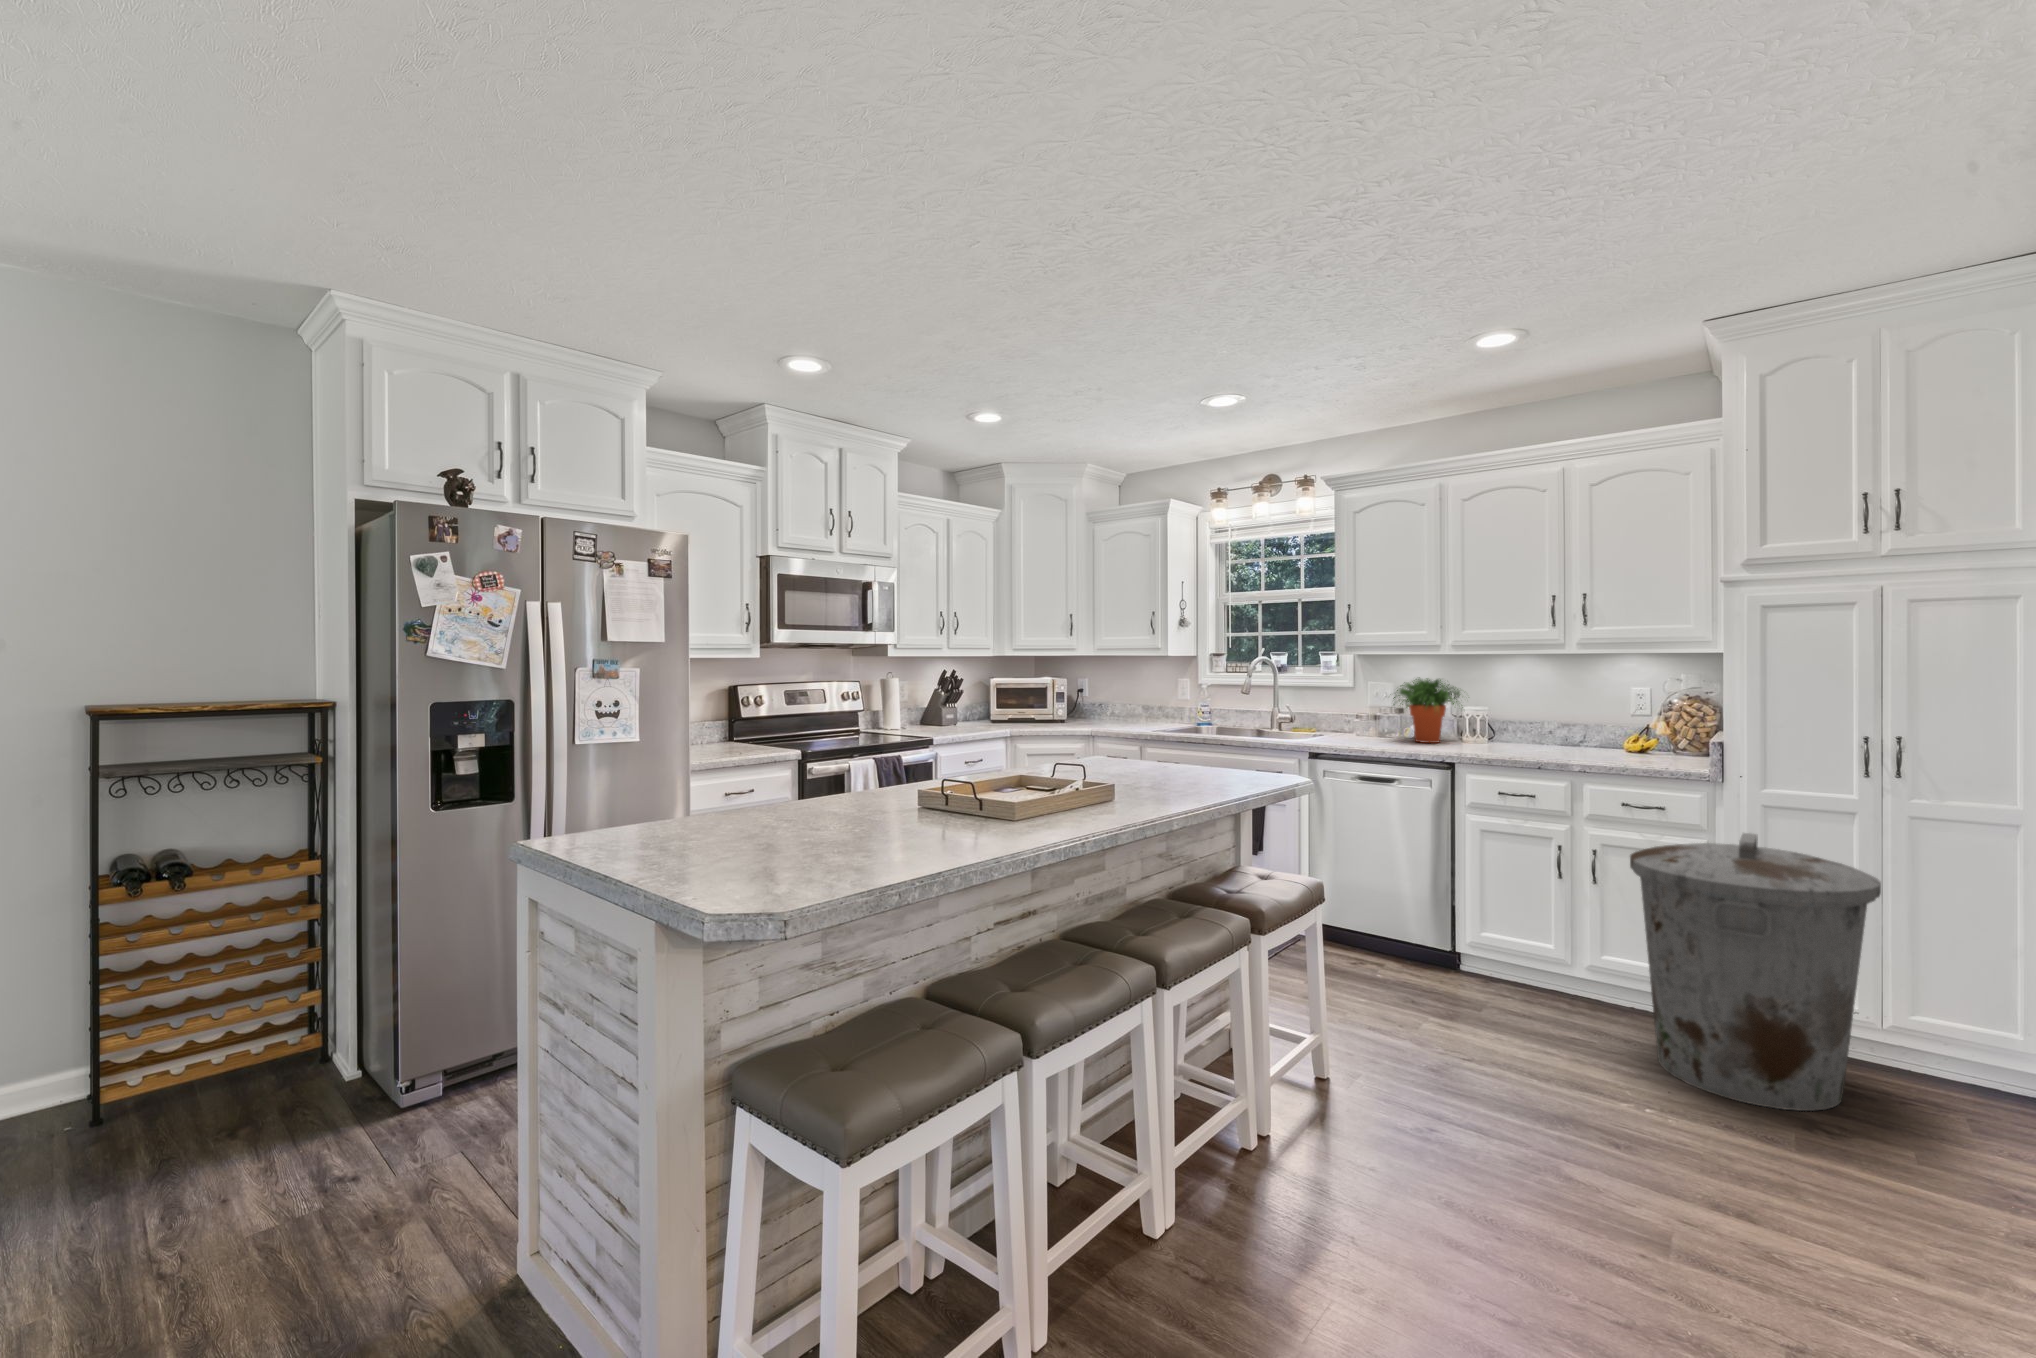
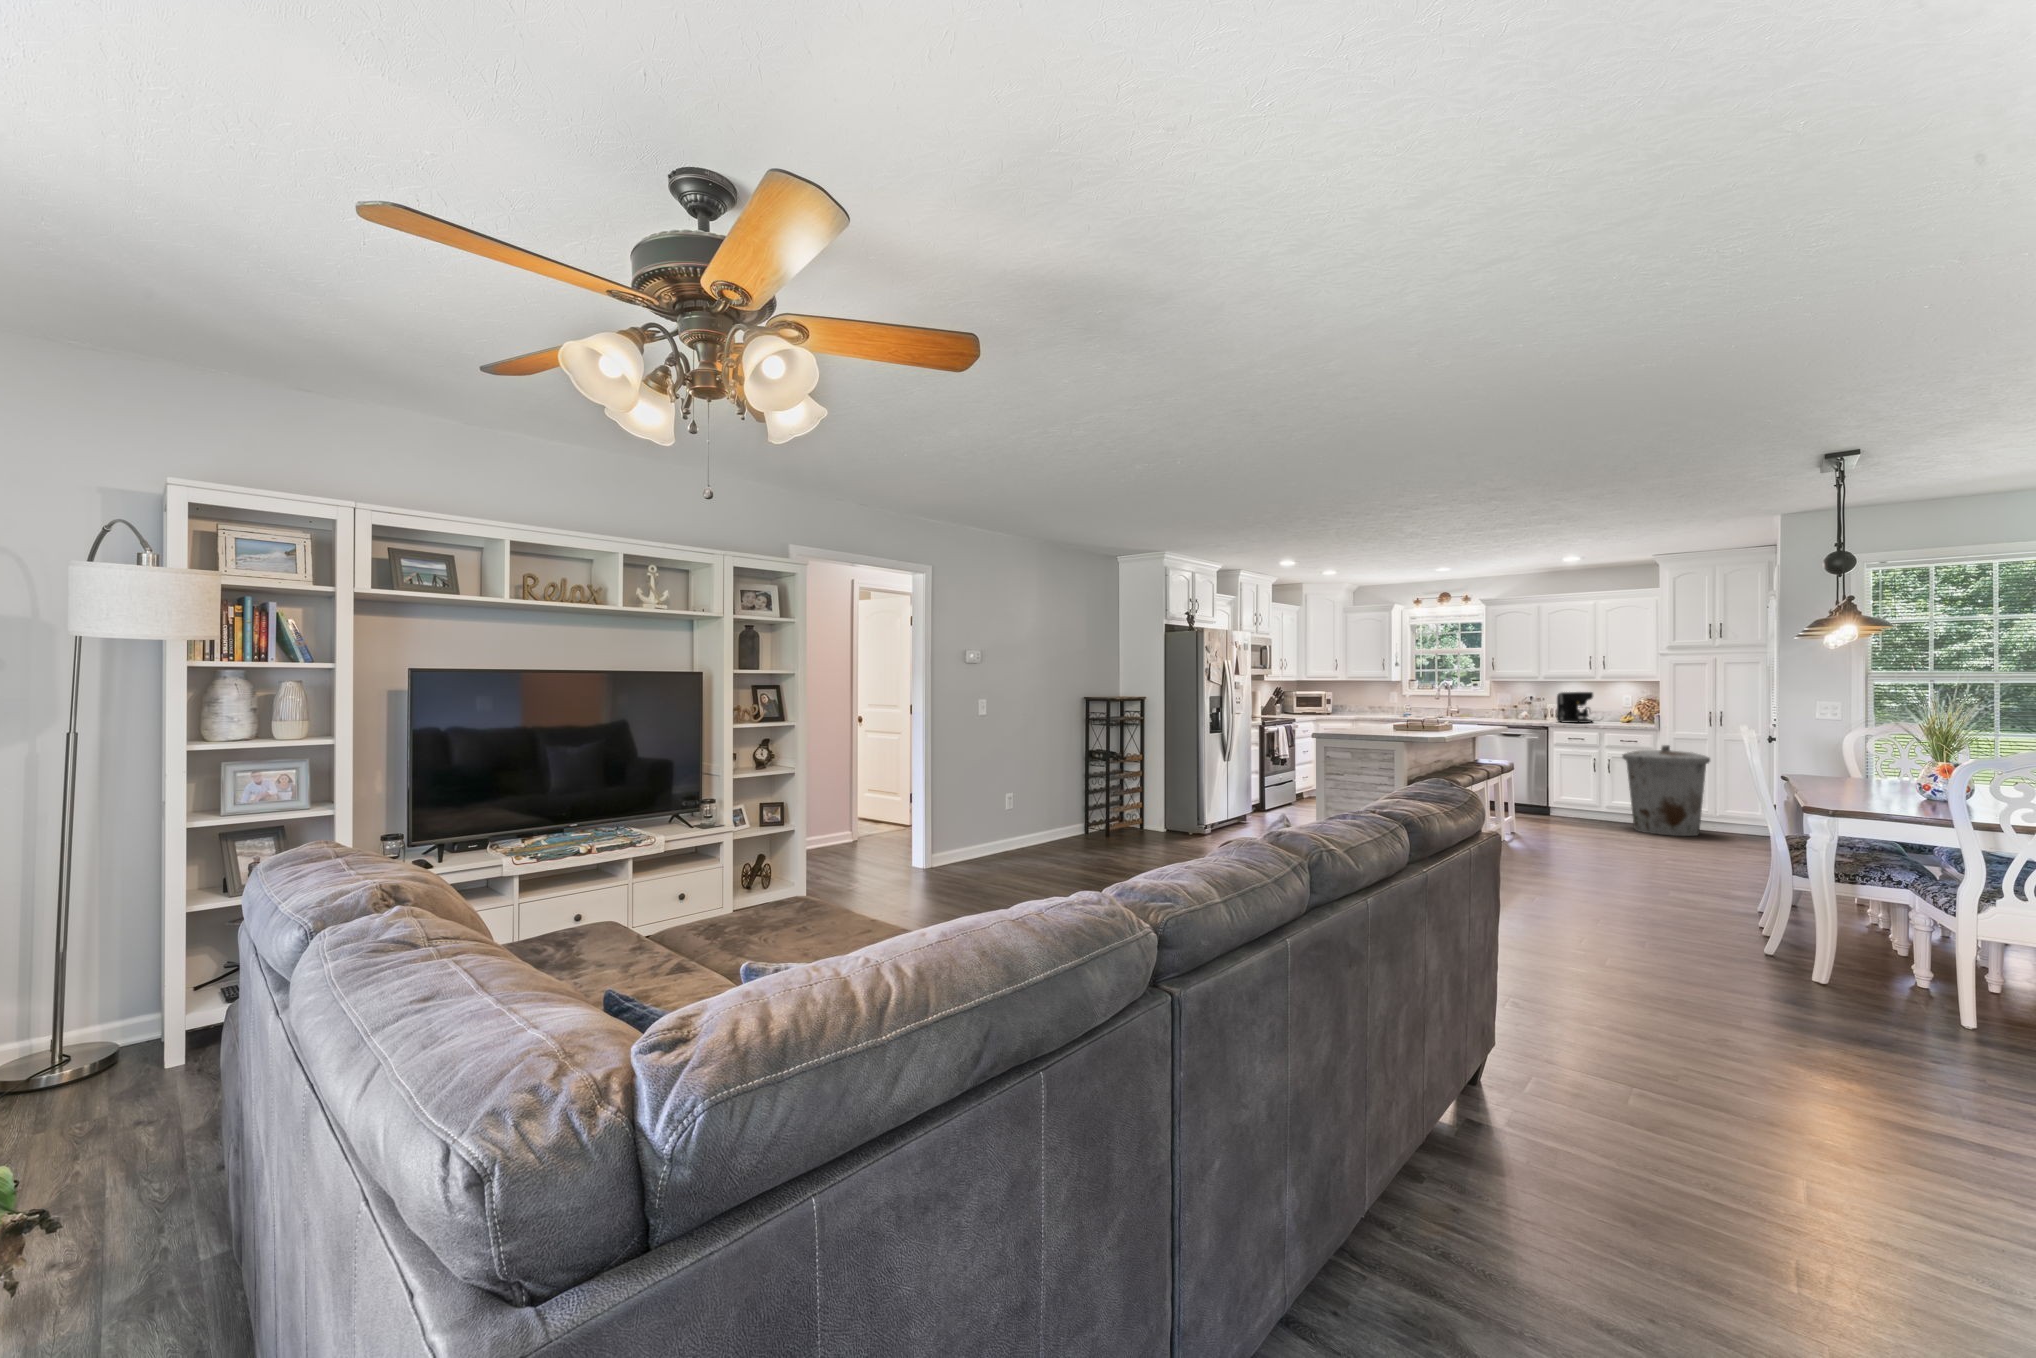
potted plant: present [1393,677,1463,743] -> none [1512,691,1551,720]
coffee maker: none [1477,681,1561,756] -> present [1557,692,1593,723]

